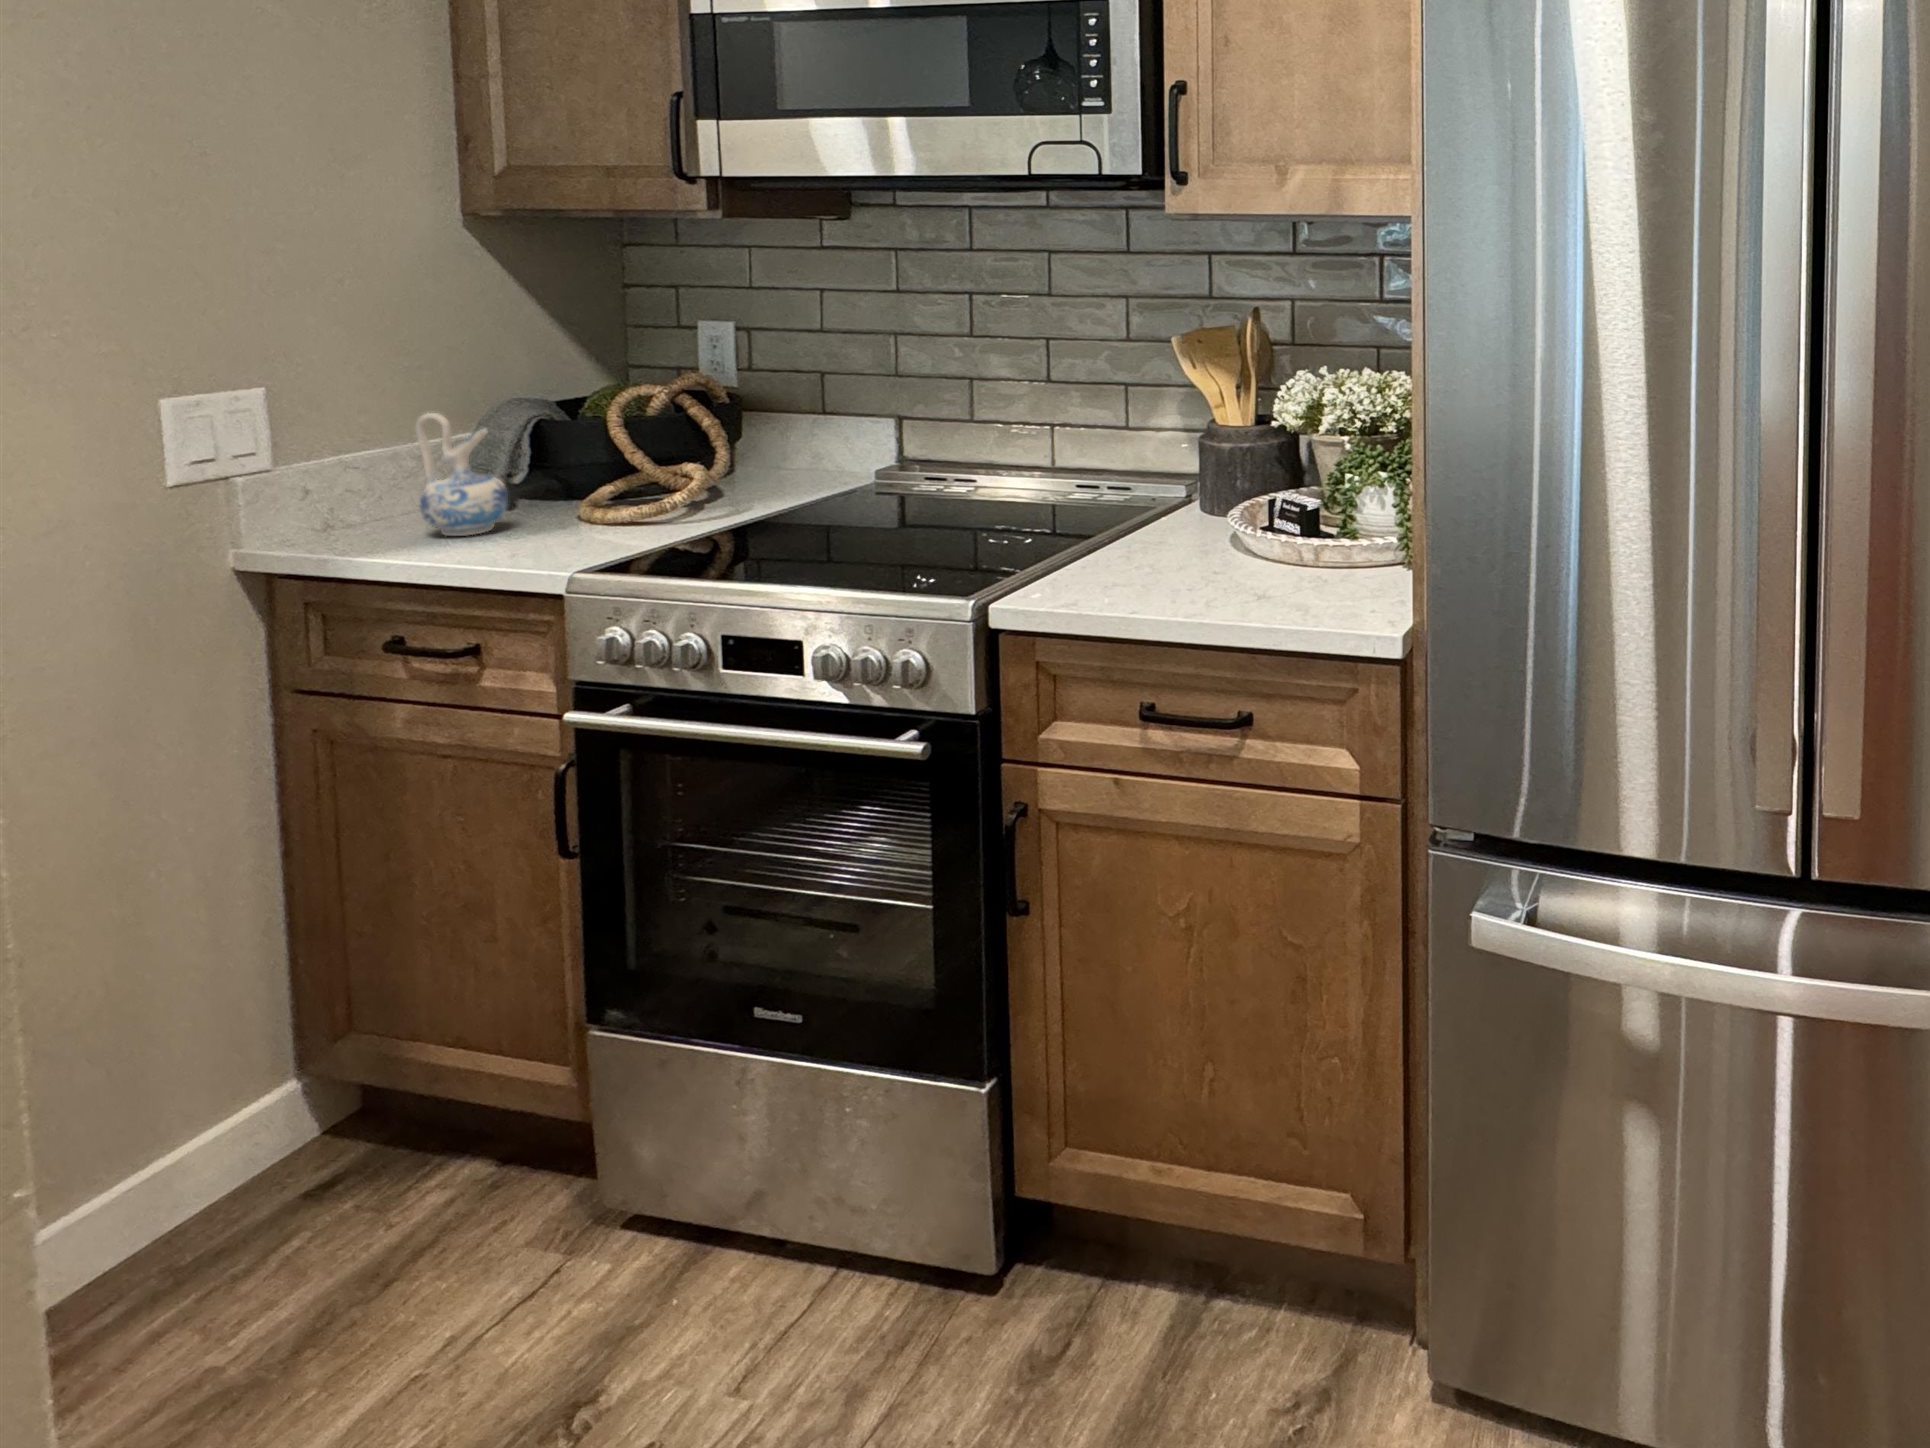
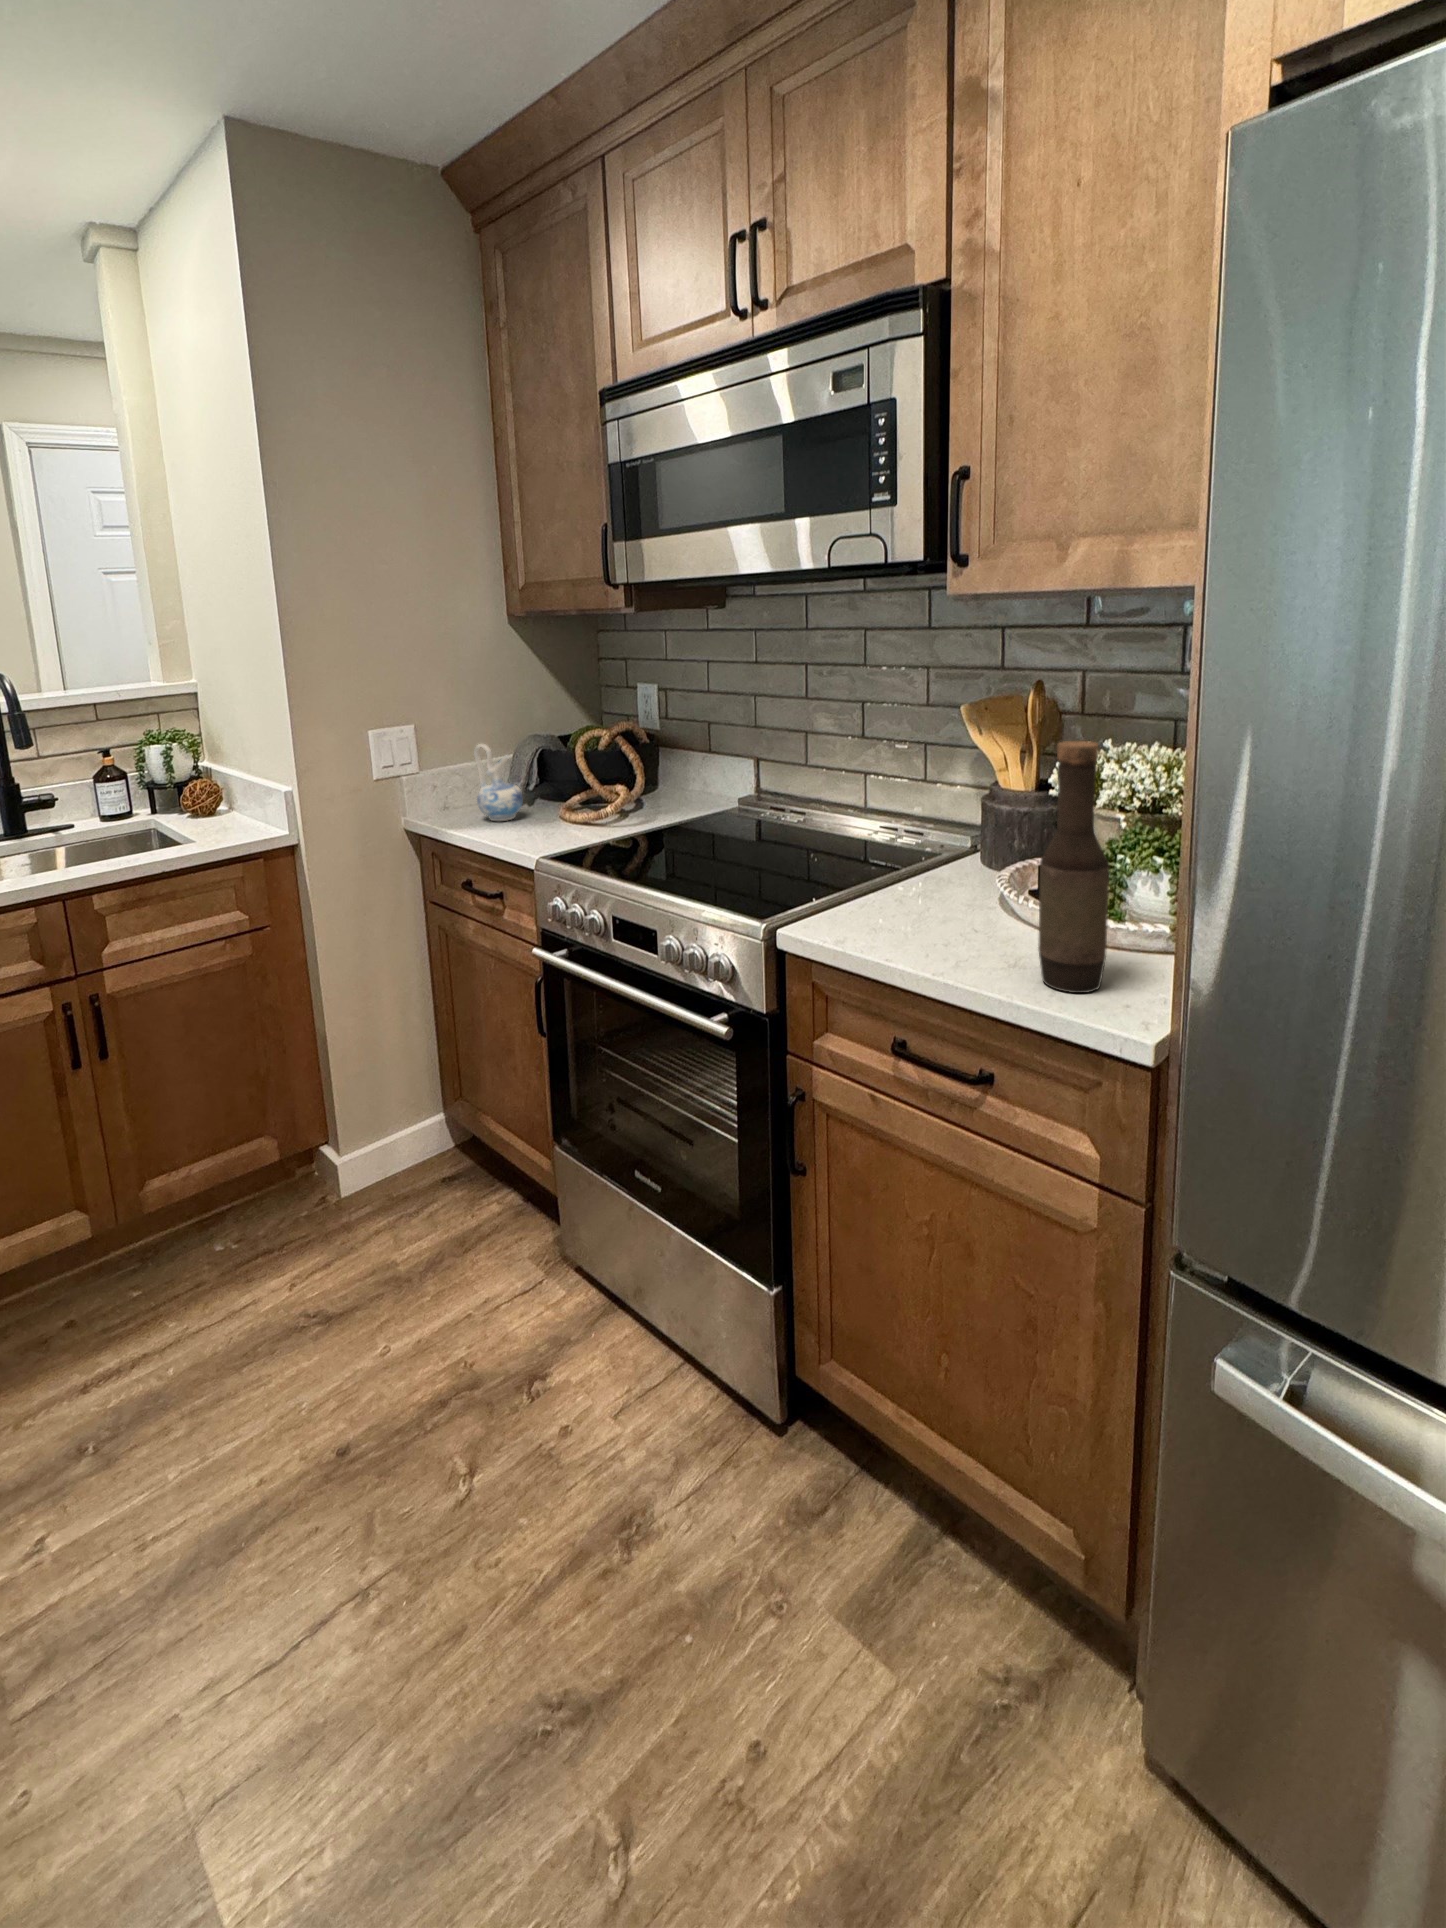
bottle: none [1286,355,1349,607] -> present [1038,741,1109,993]

